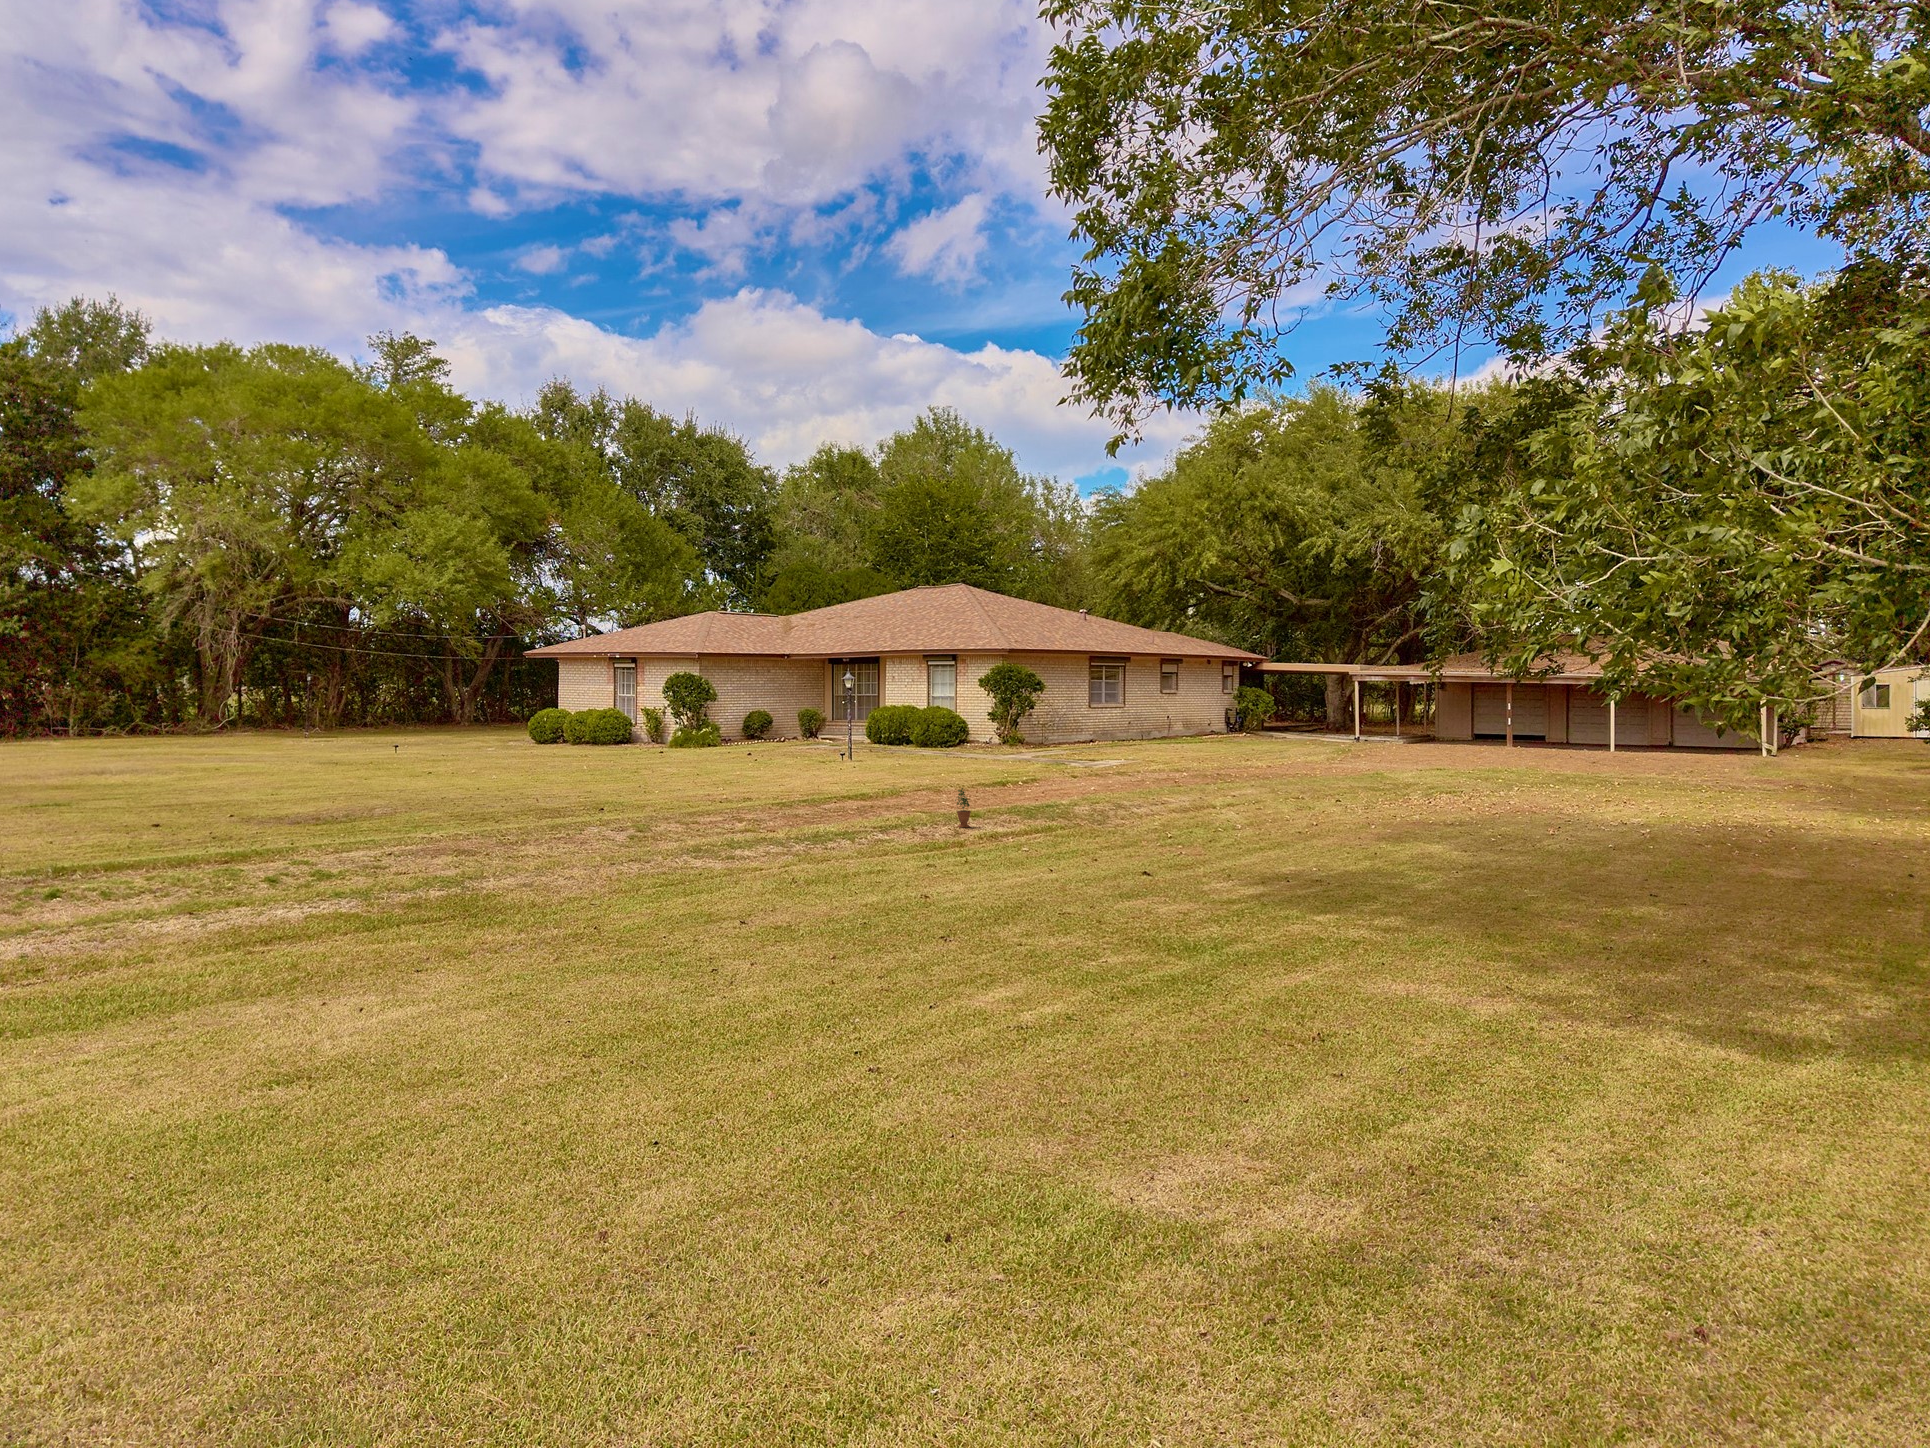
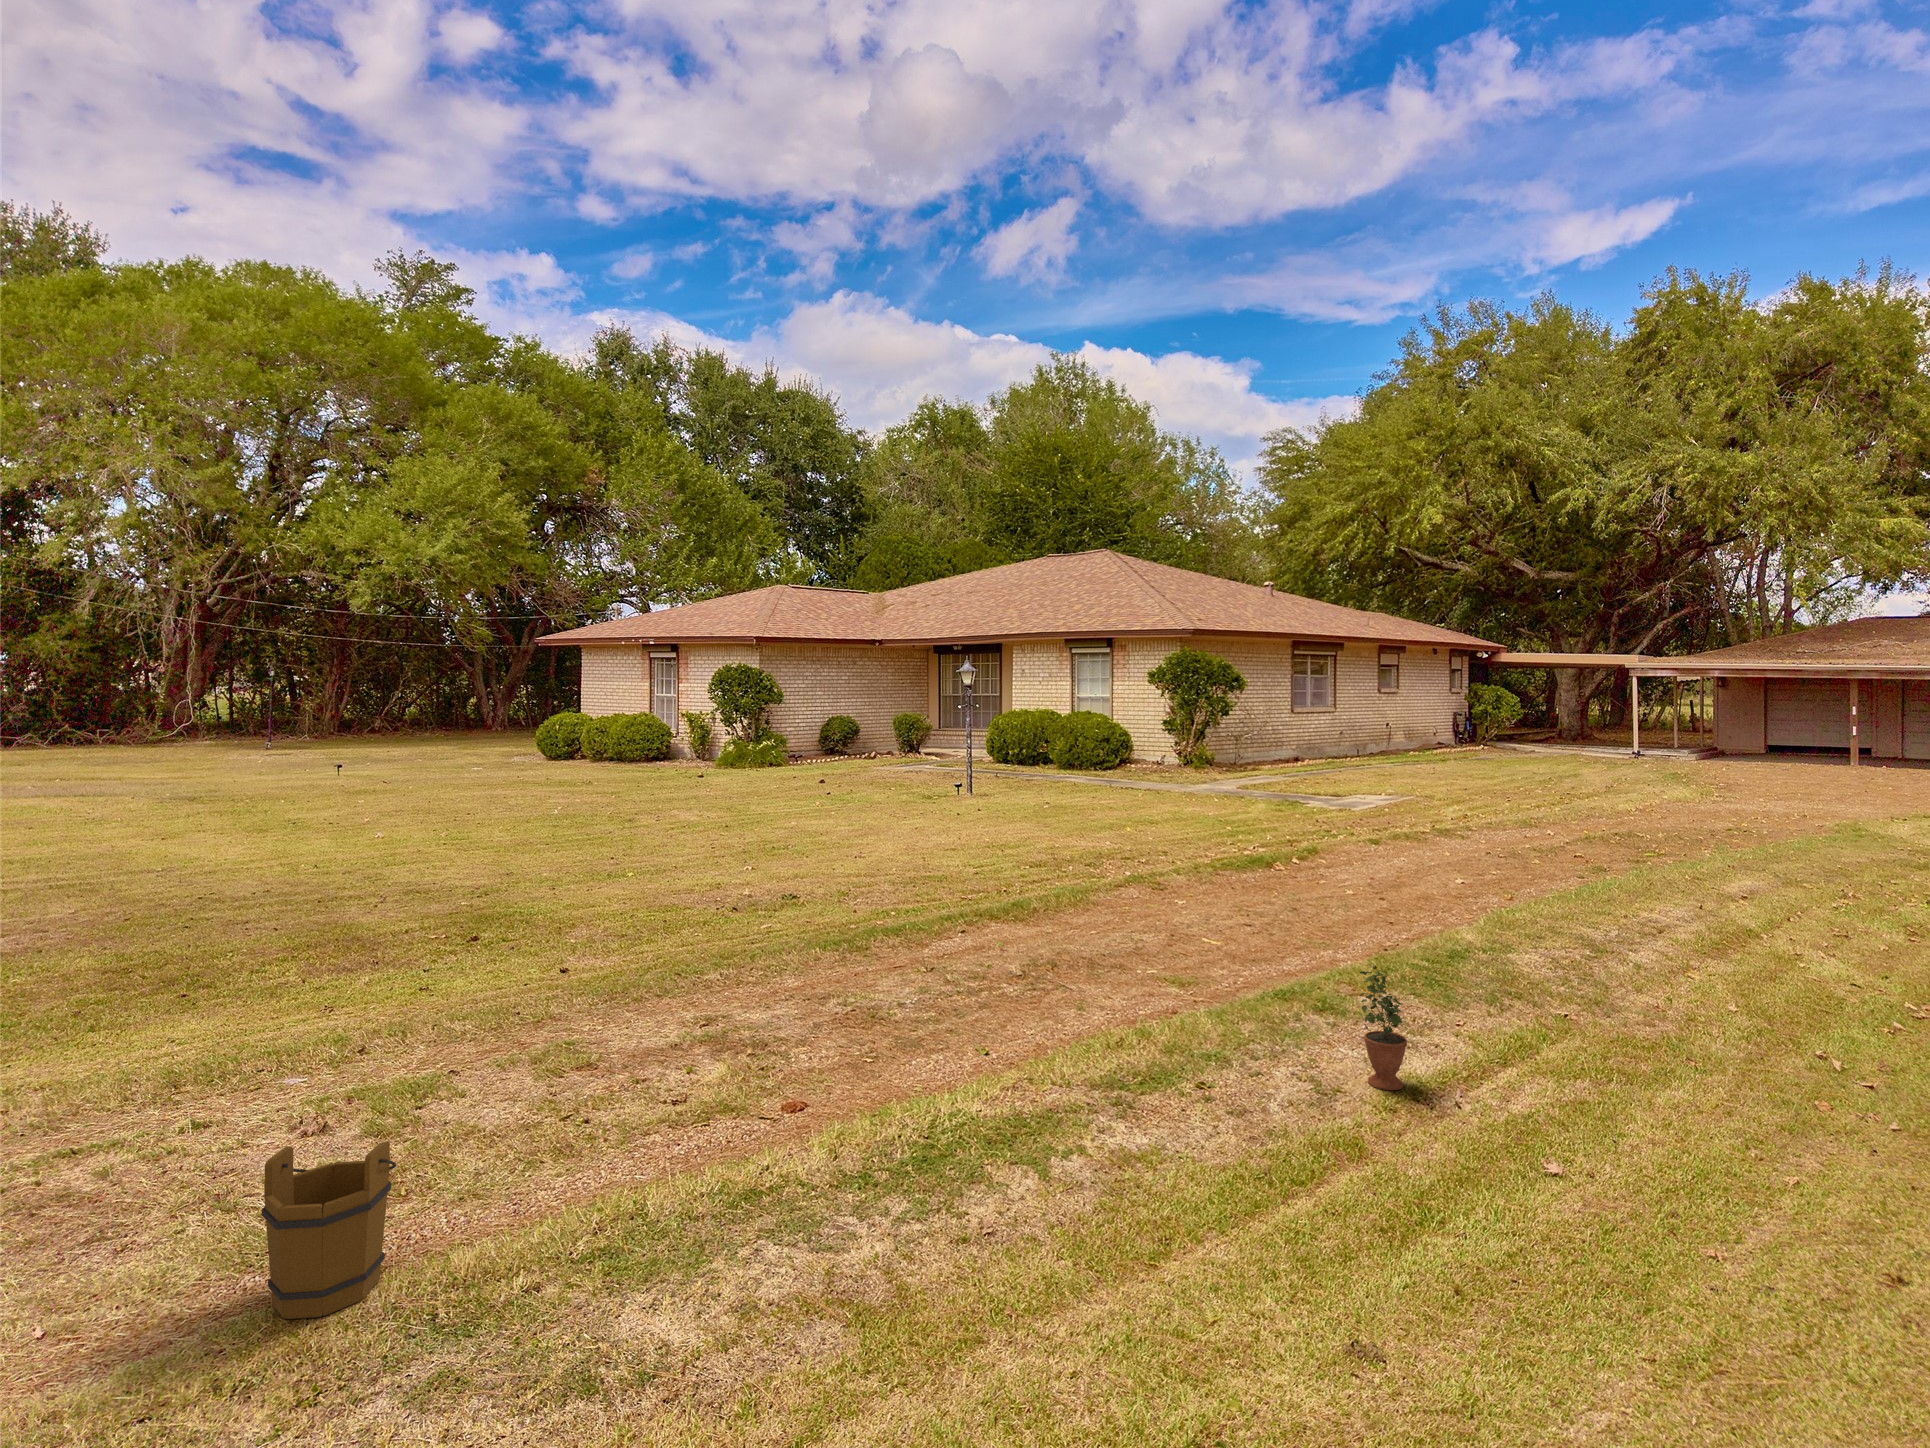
bucket: none [638,810,666,848] -> present [262,1141,396,1319]

